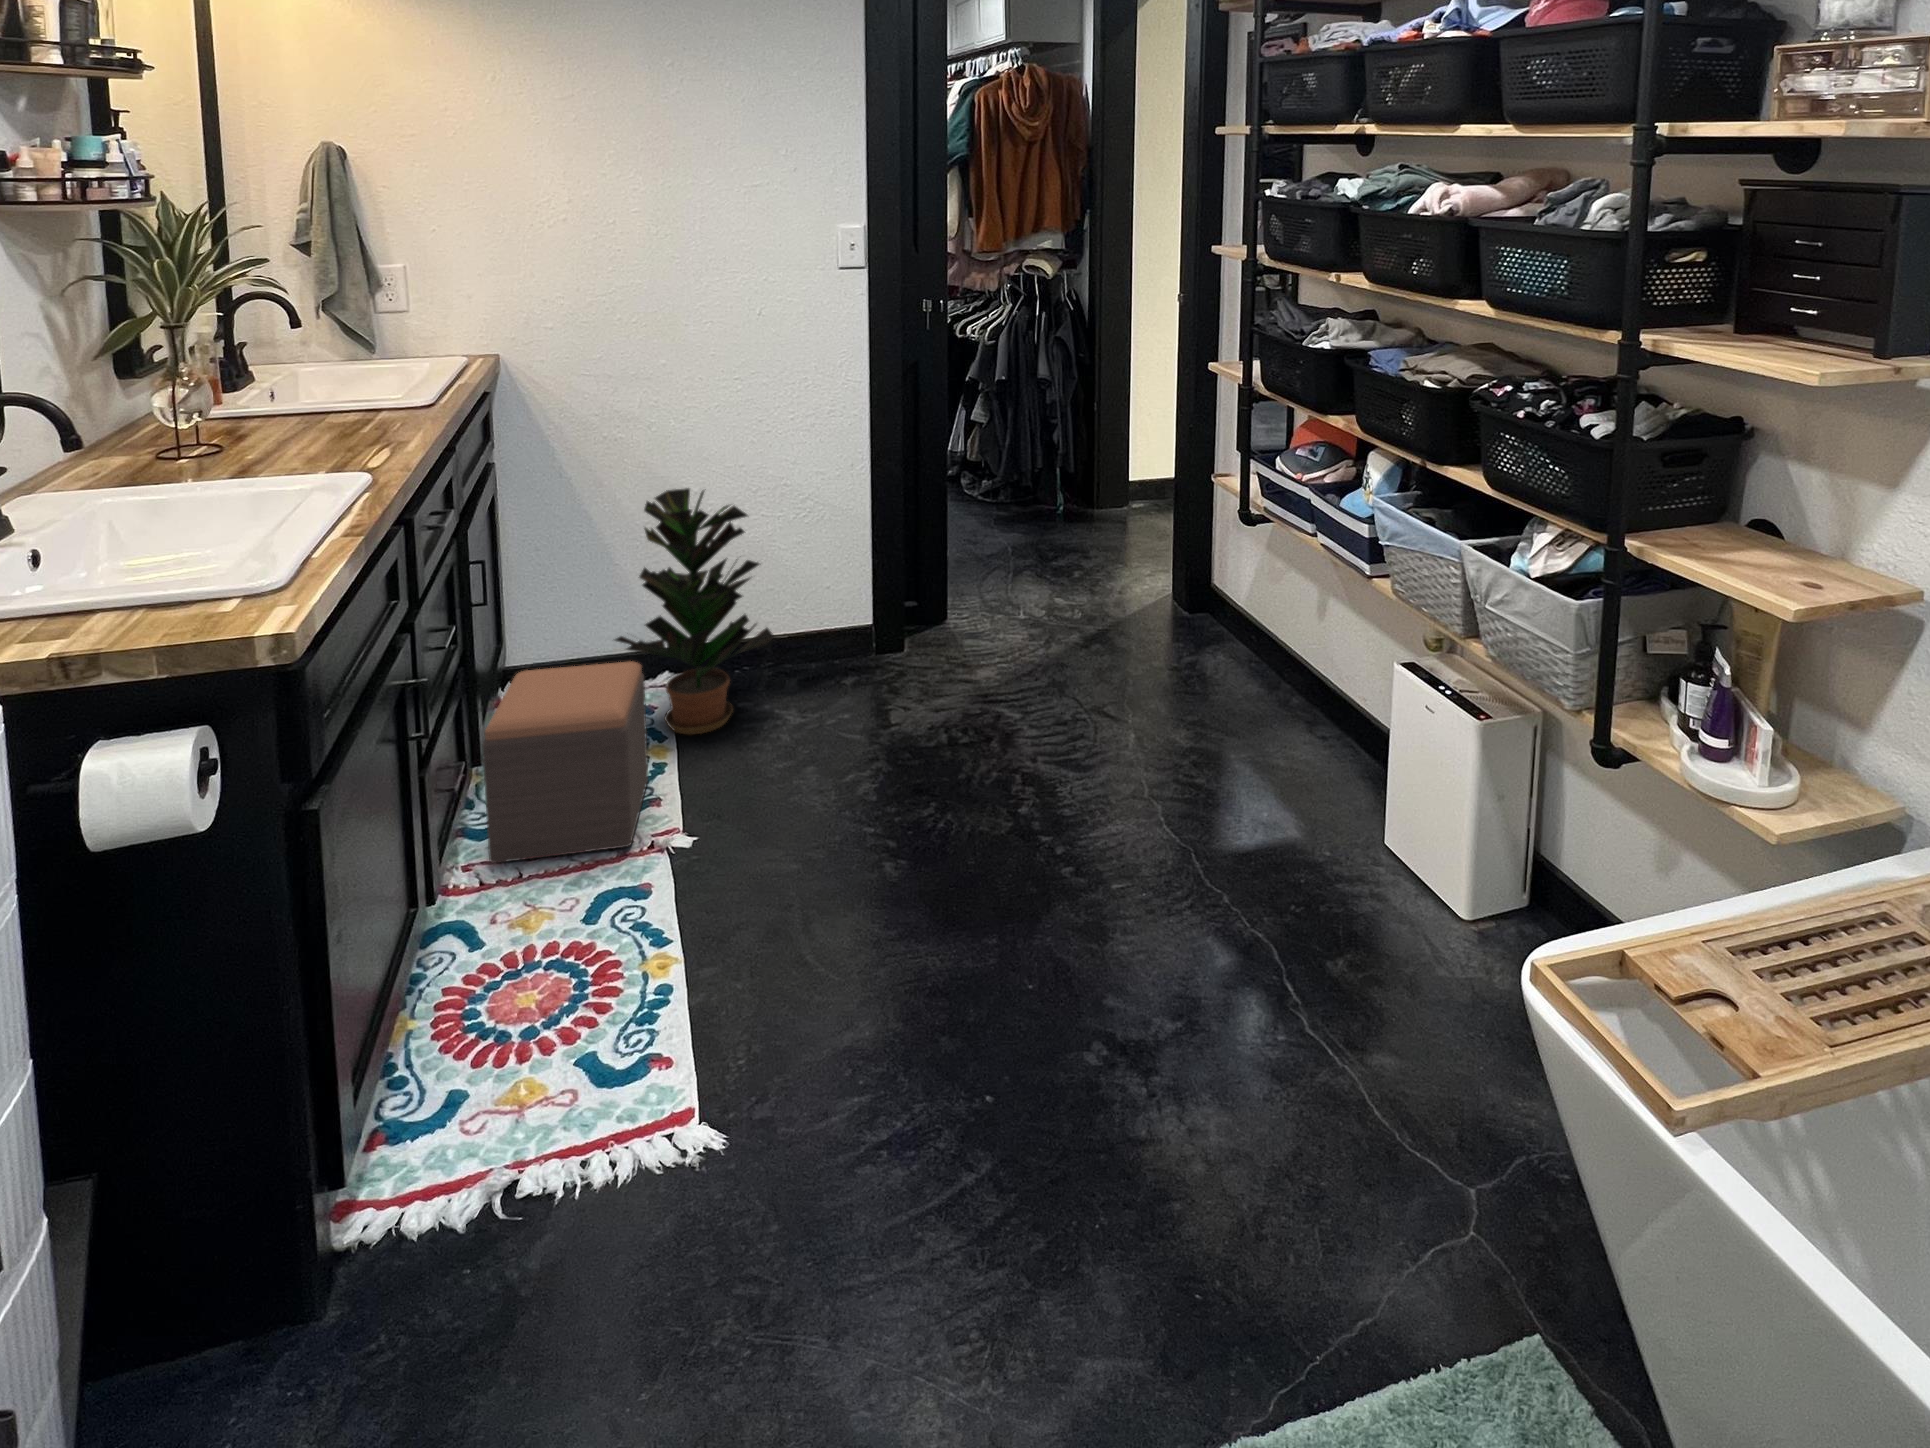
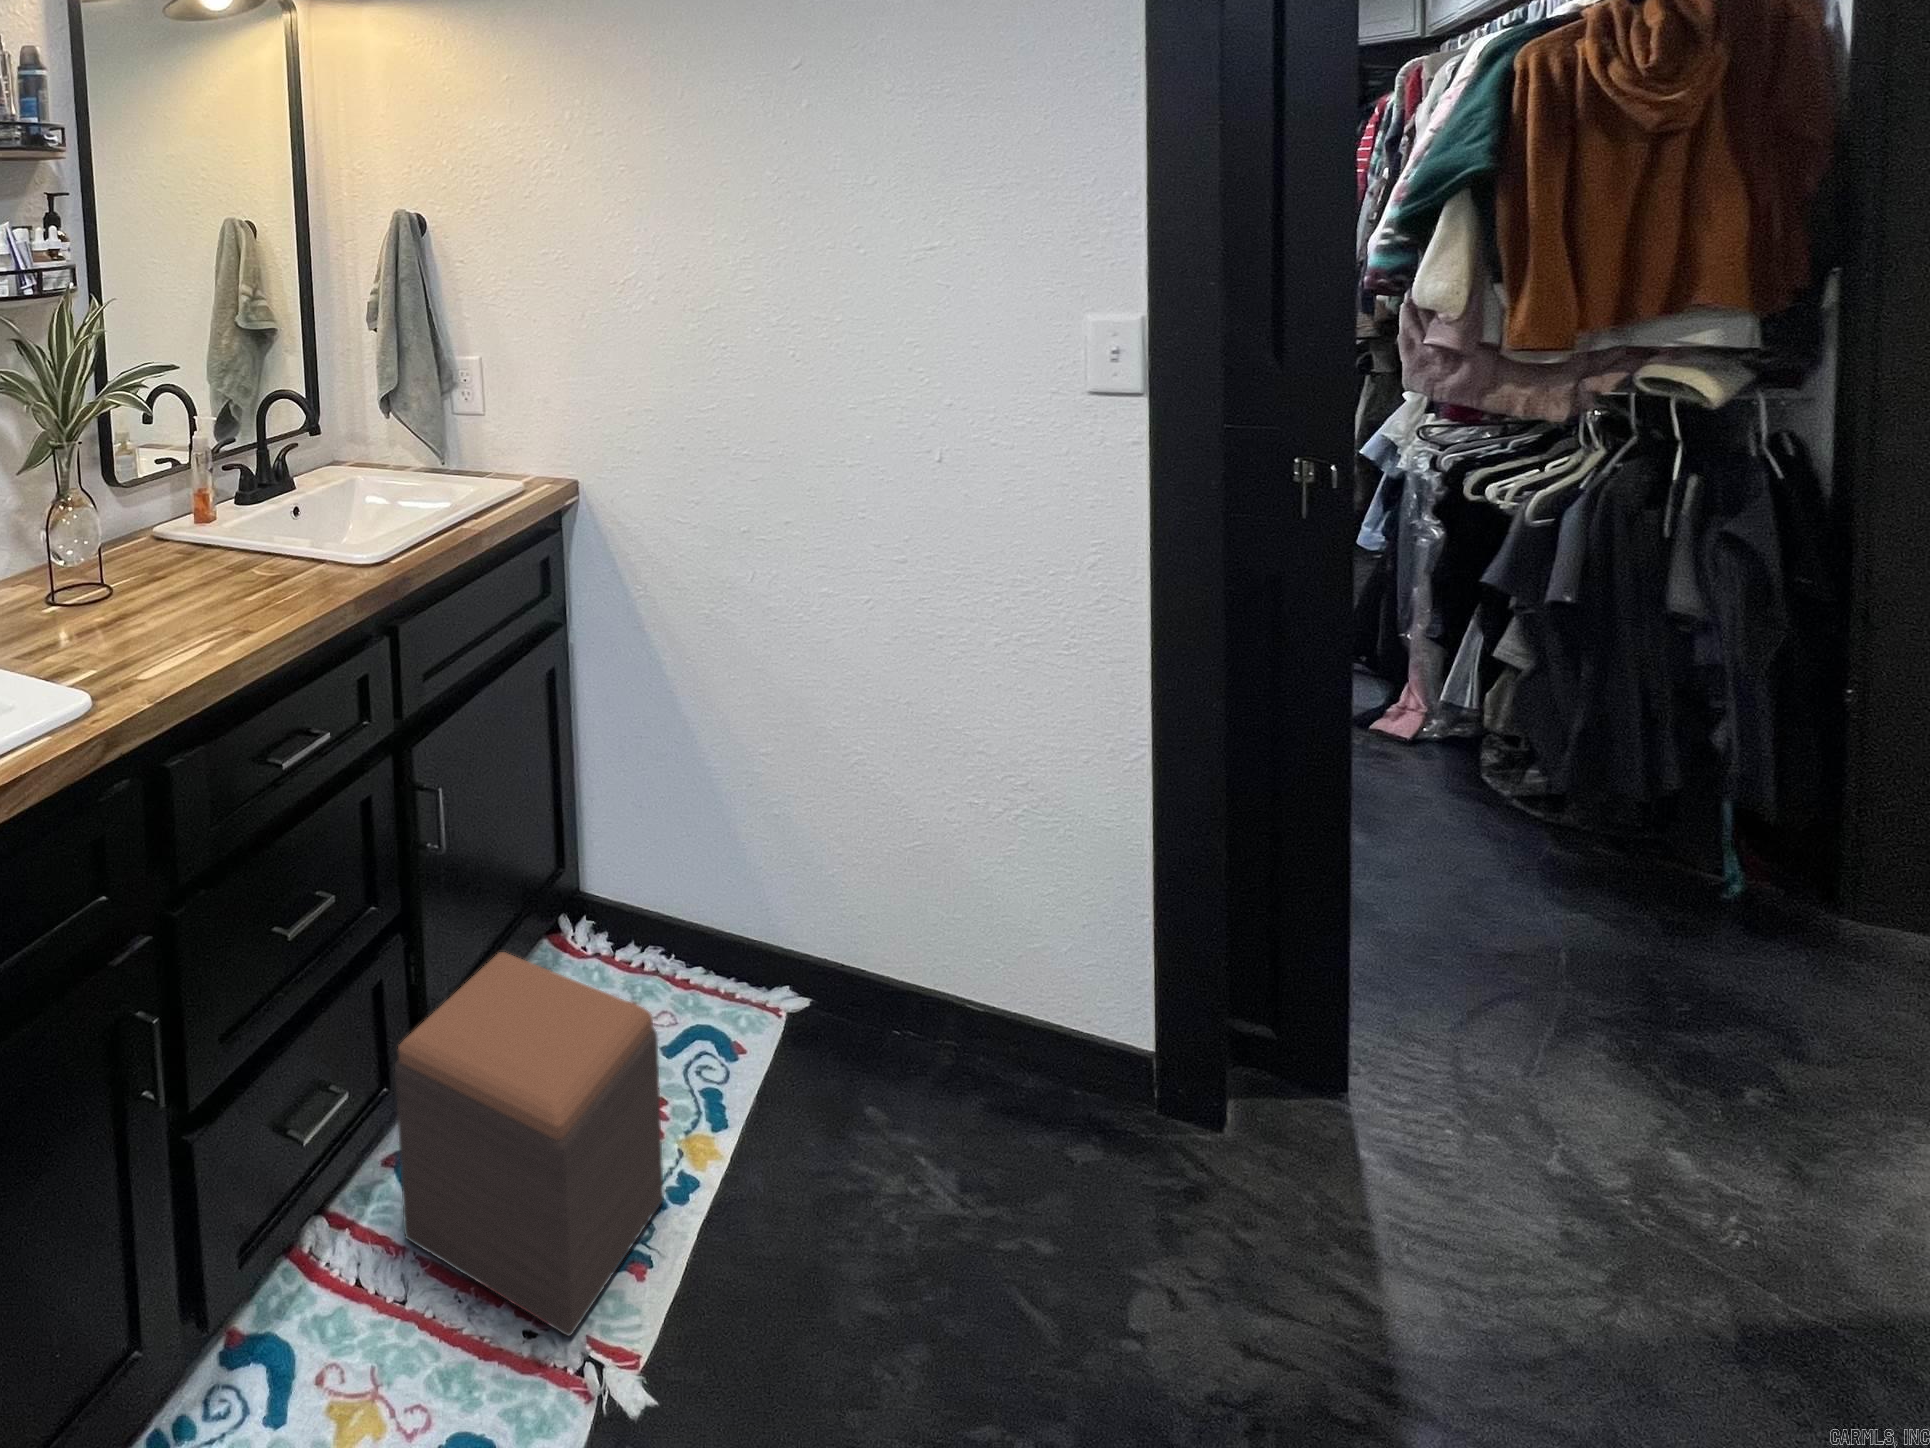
potted plant: present [615,488,774,735] -> none [667,722,912,1147]

